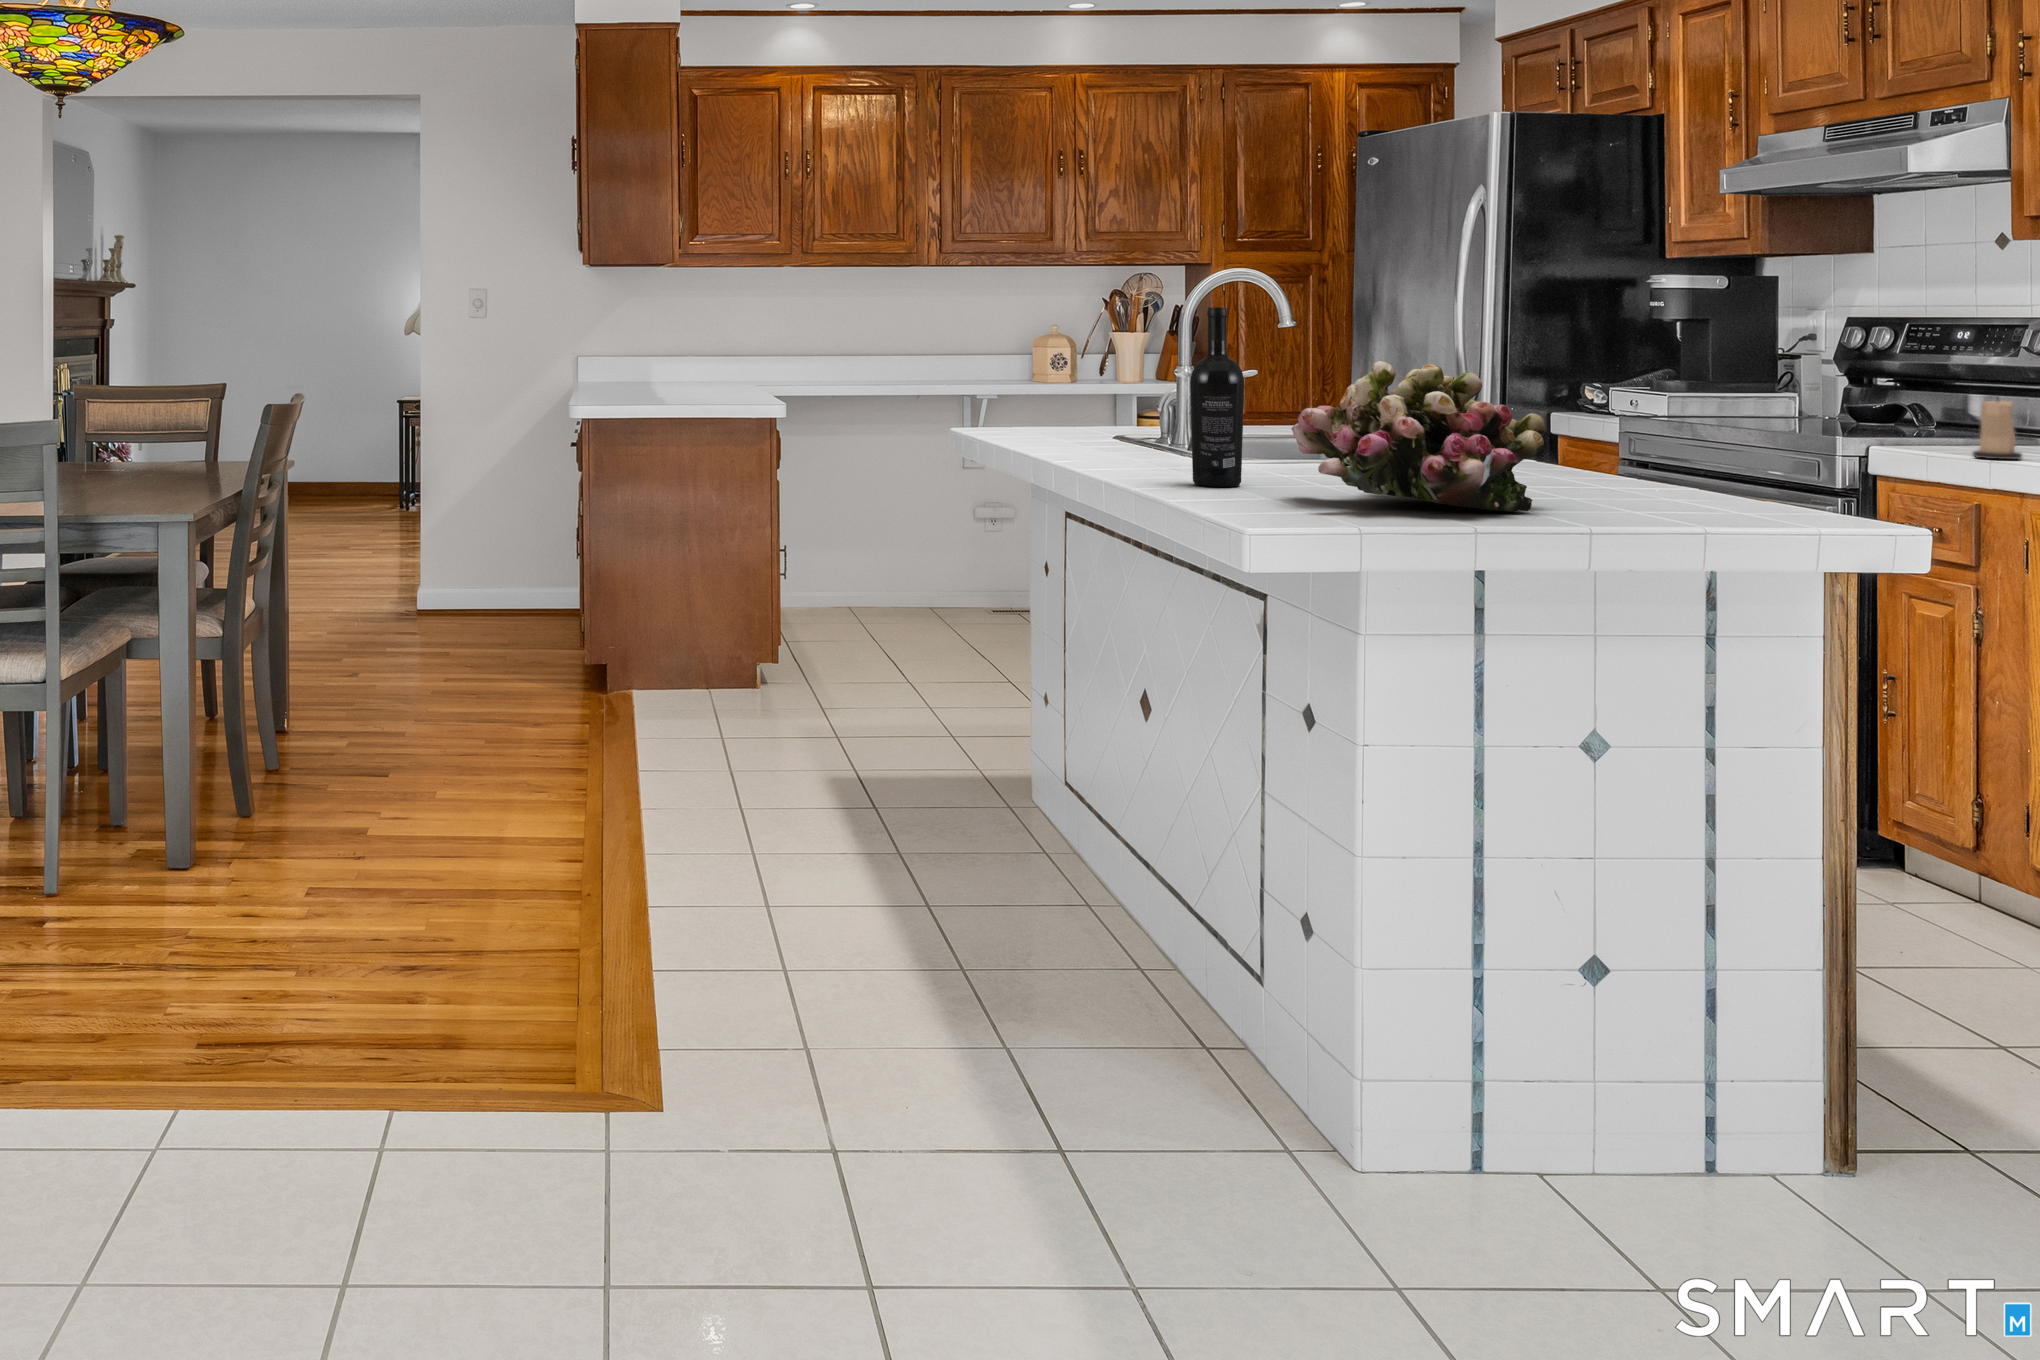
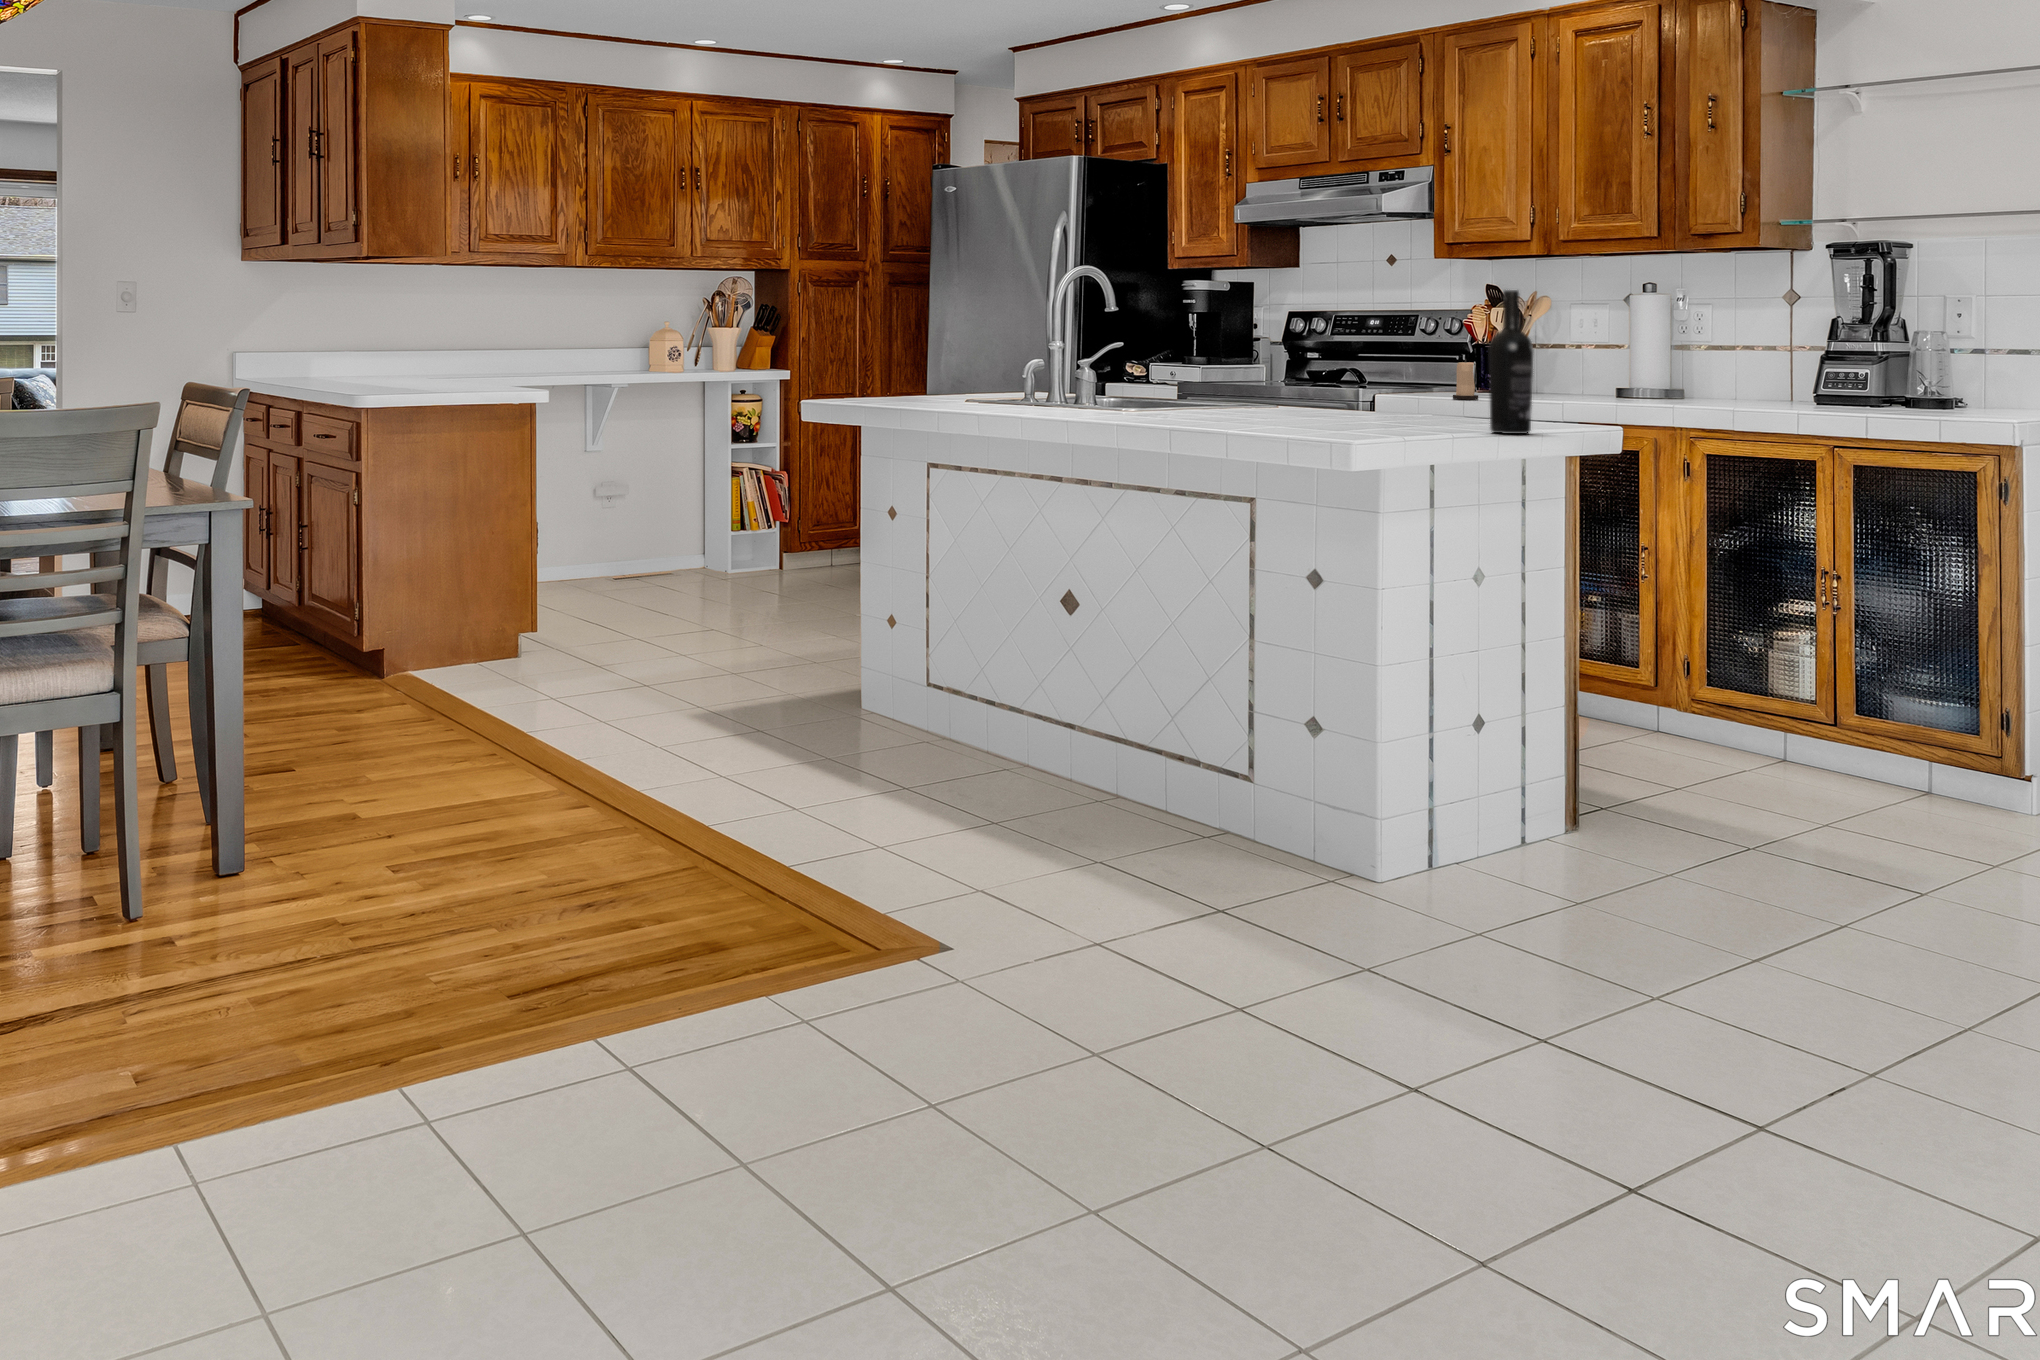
wine bottle: present [1190,307,1244,487] -> present [1489,290,1533,434]
flower arrangement: present [1292,361,1545,512] -> none [1247,331,1411,430]

